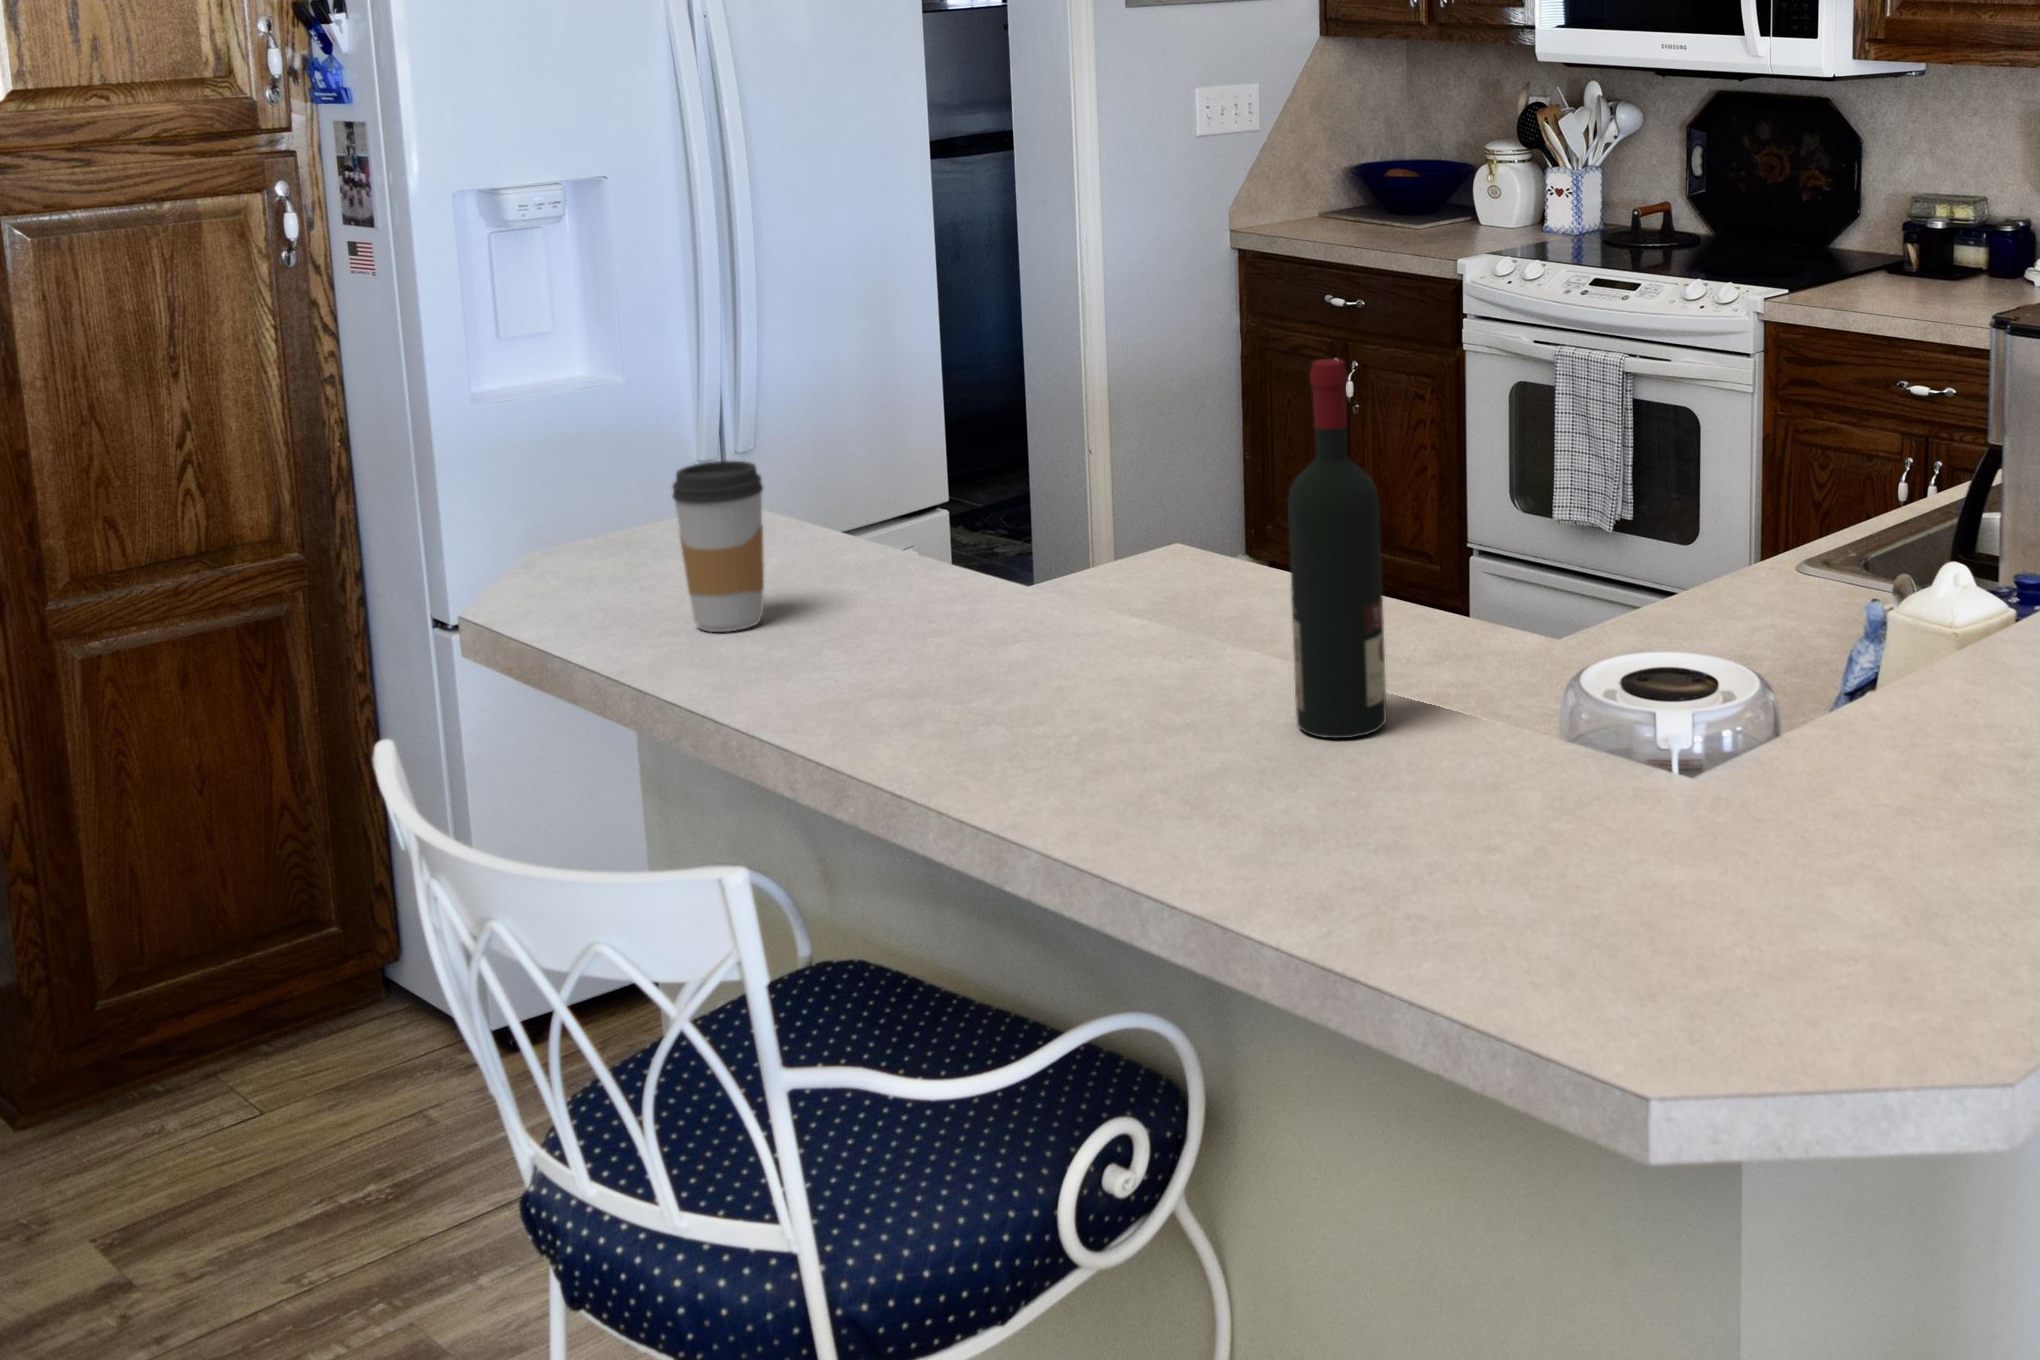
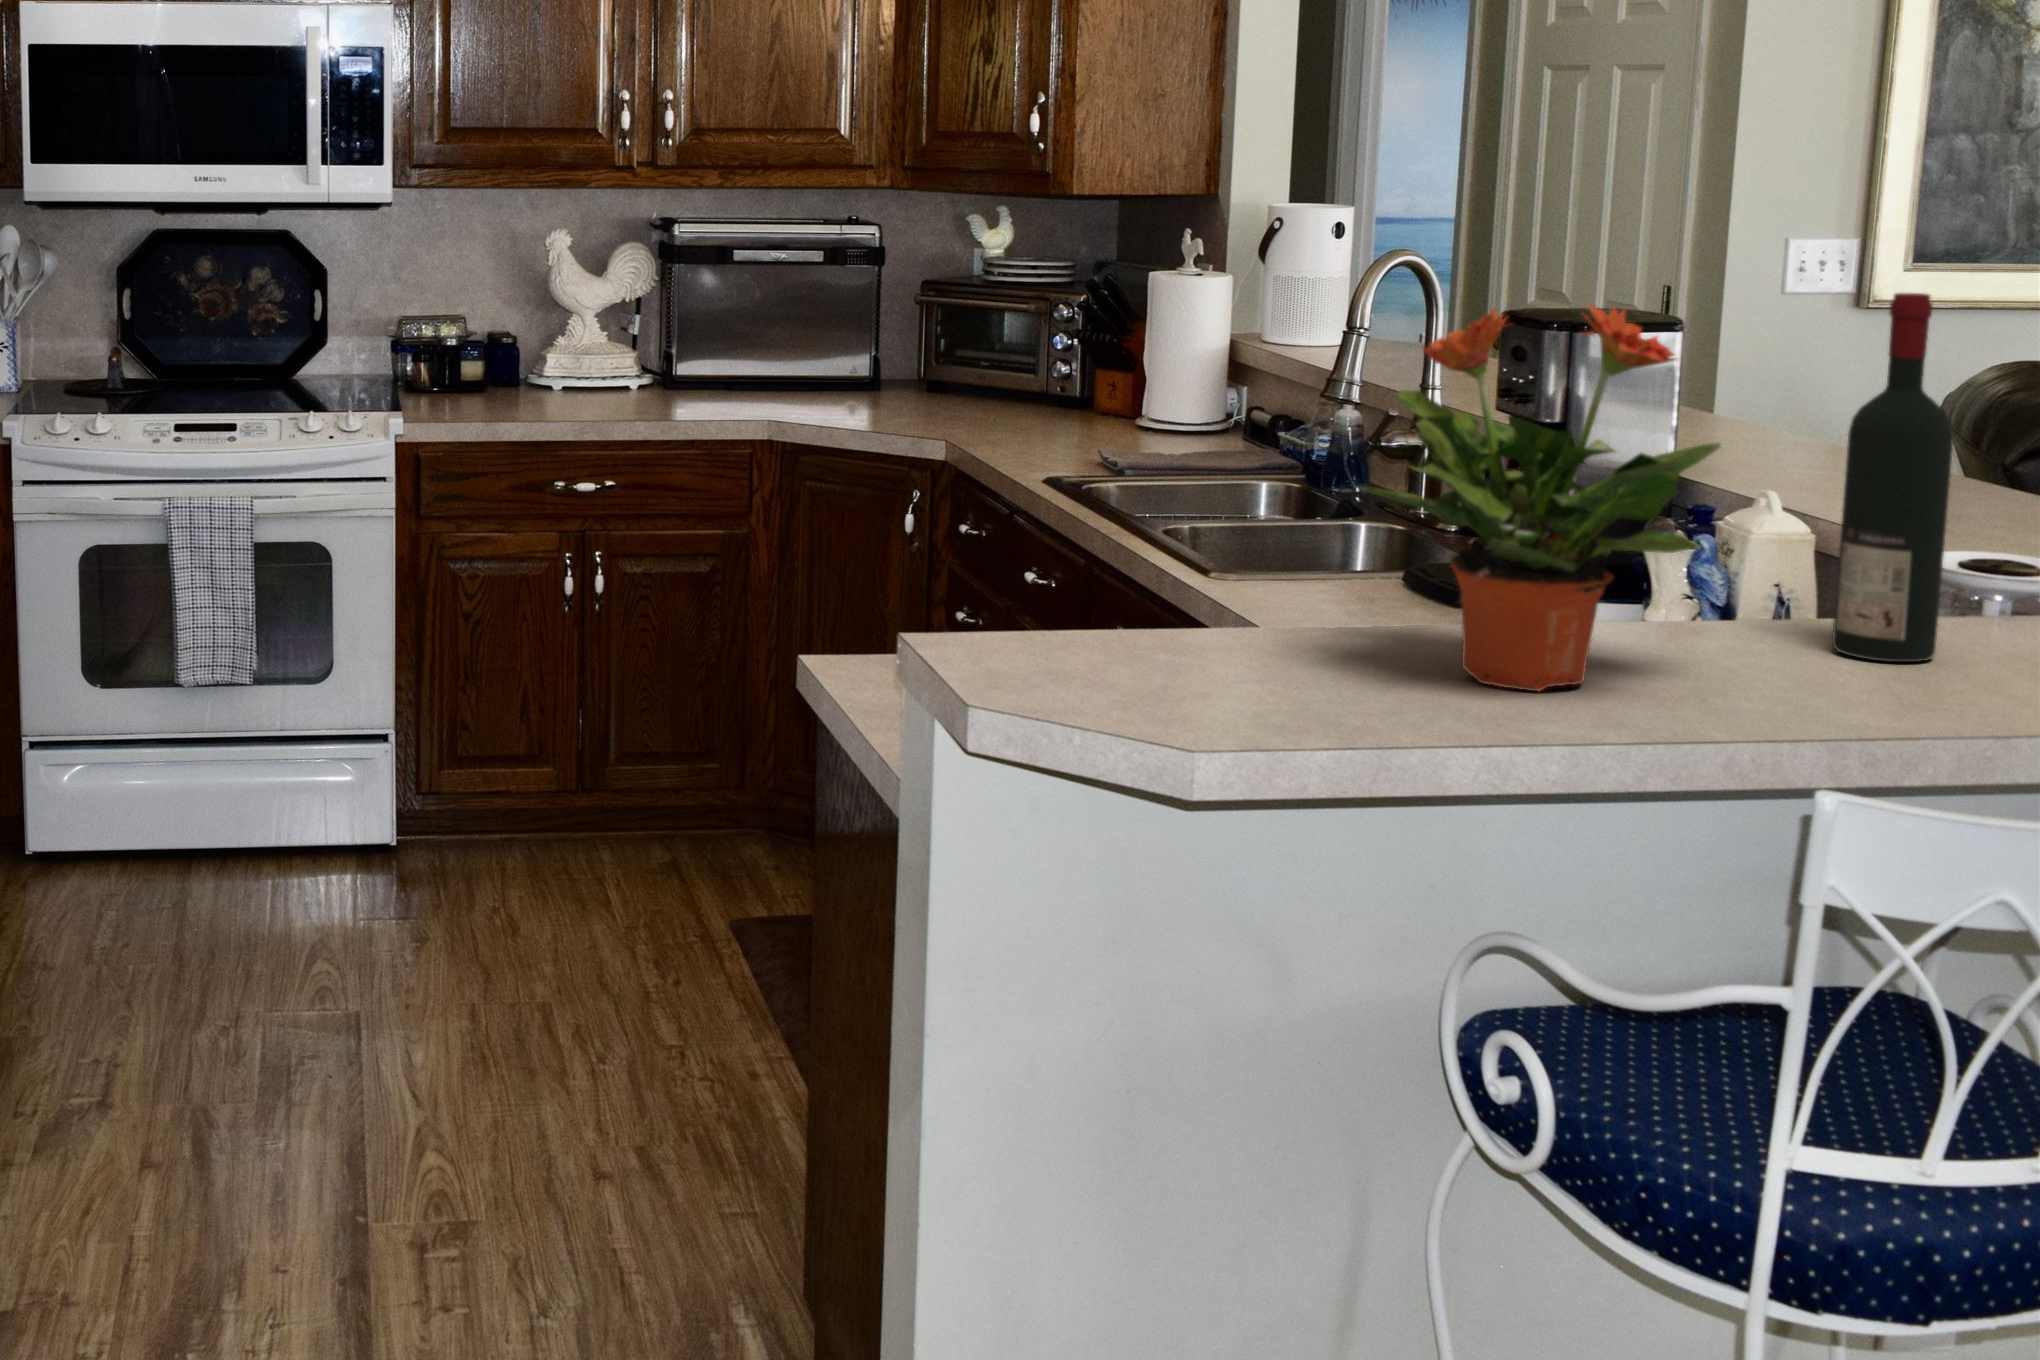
potted plant: none [853,332,1131,682] -> present [1355,306,1720,691]
coffee cup: present [673,461,764,632] -> none [1099,505,1214,717]

